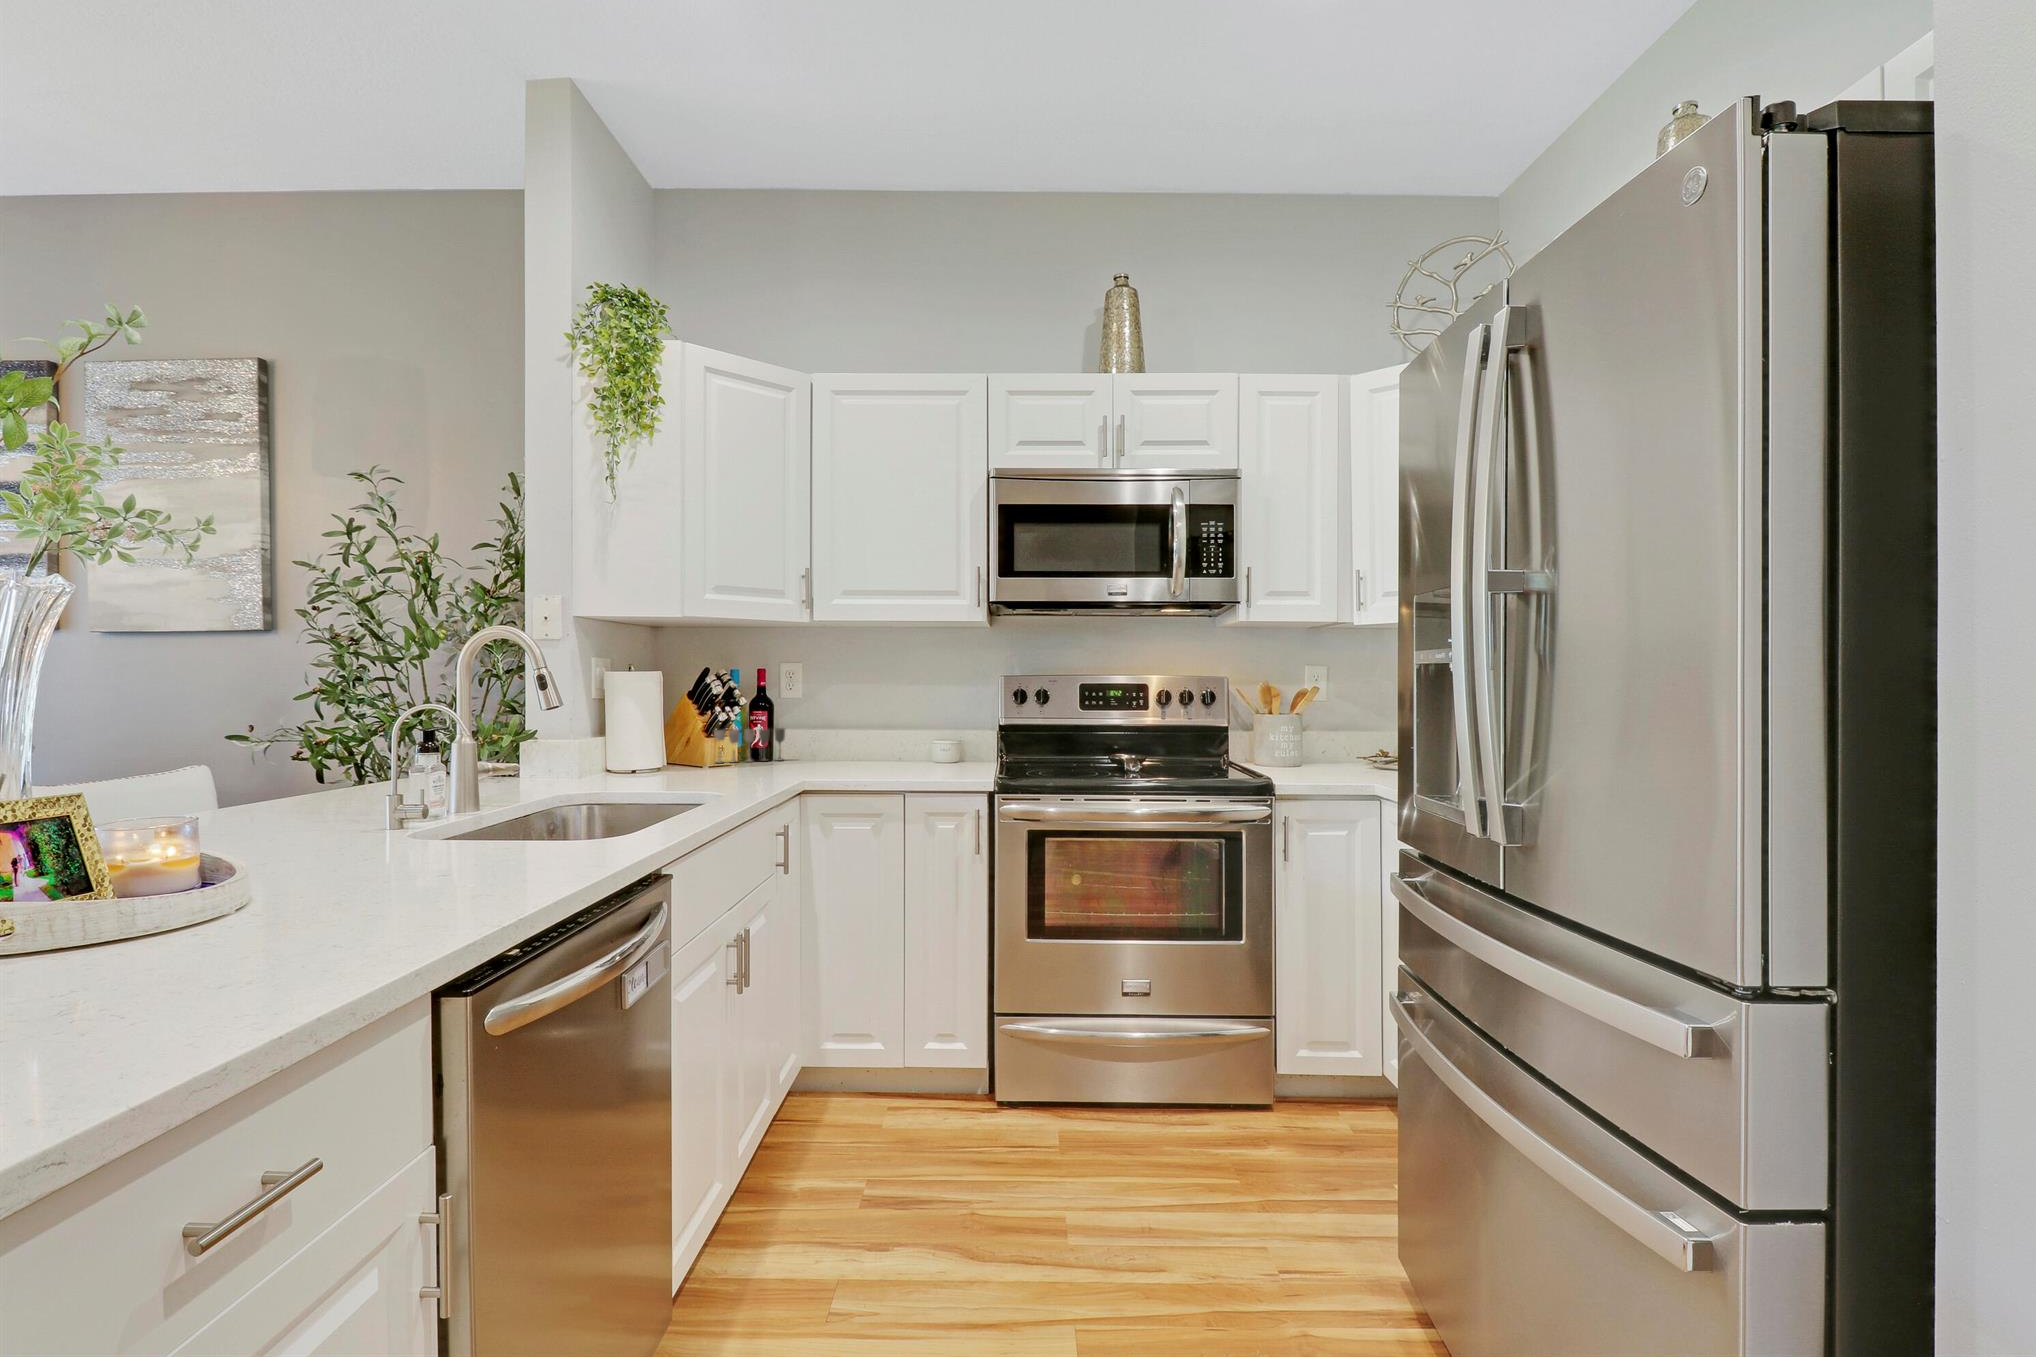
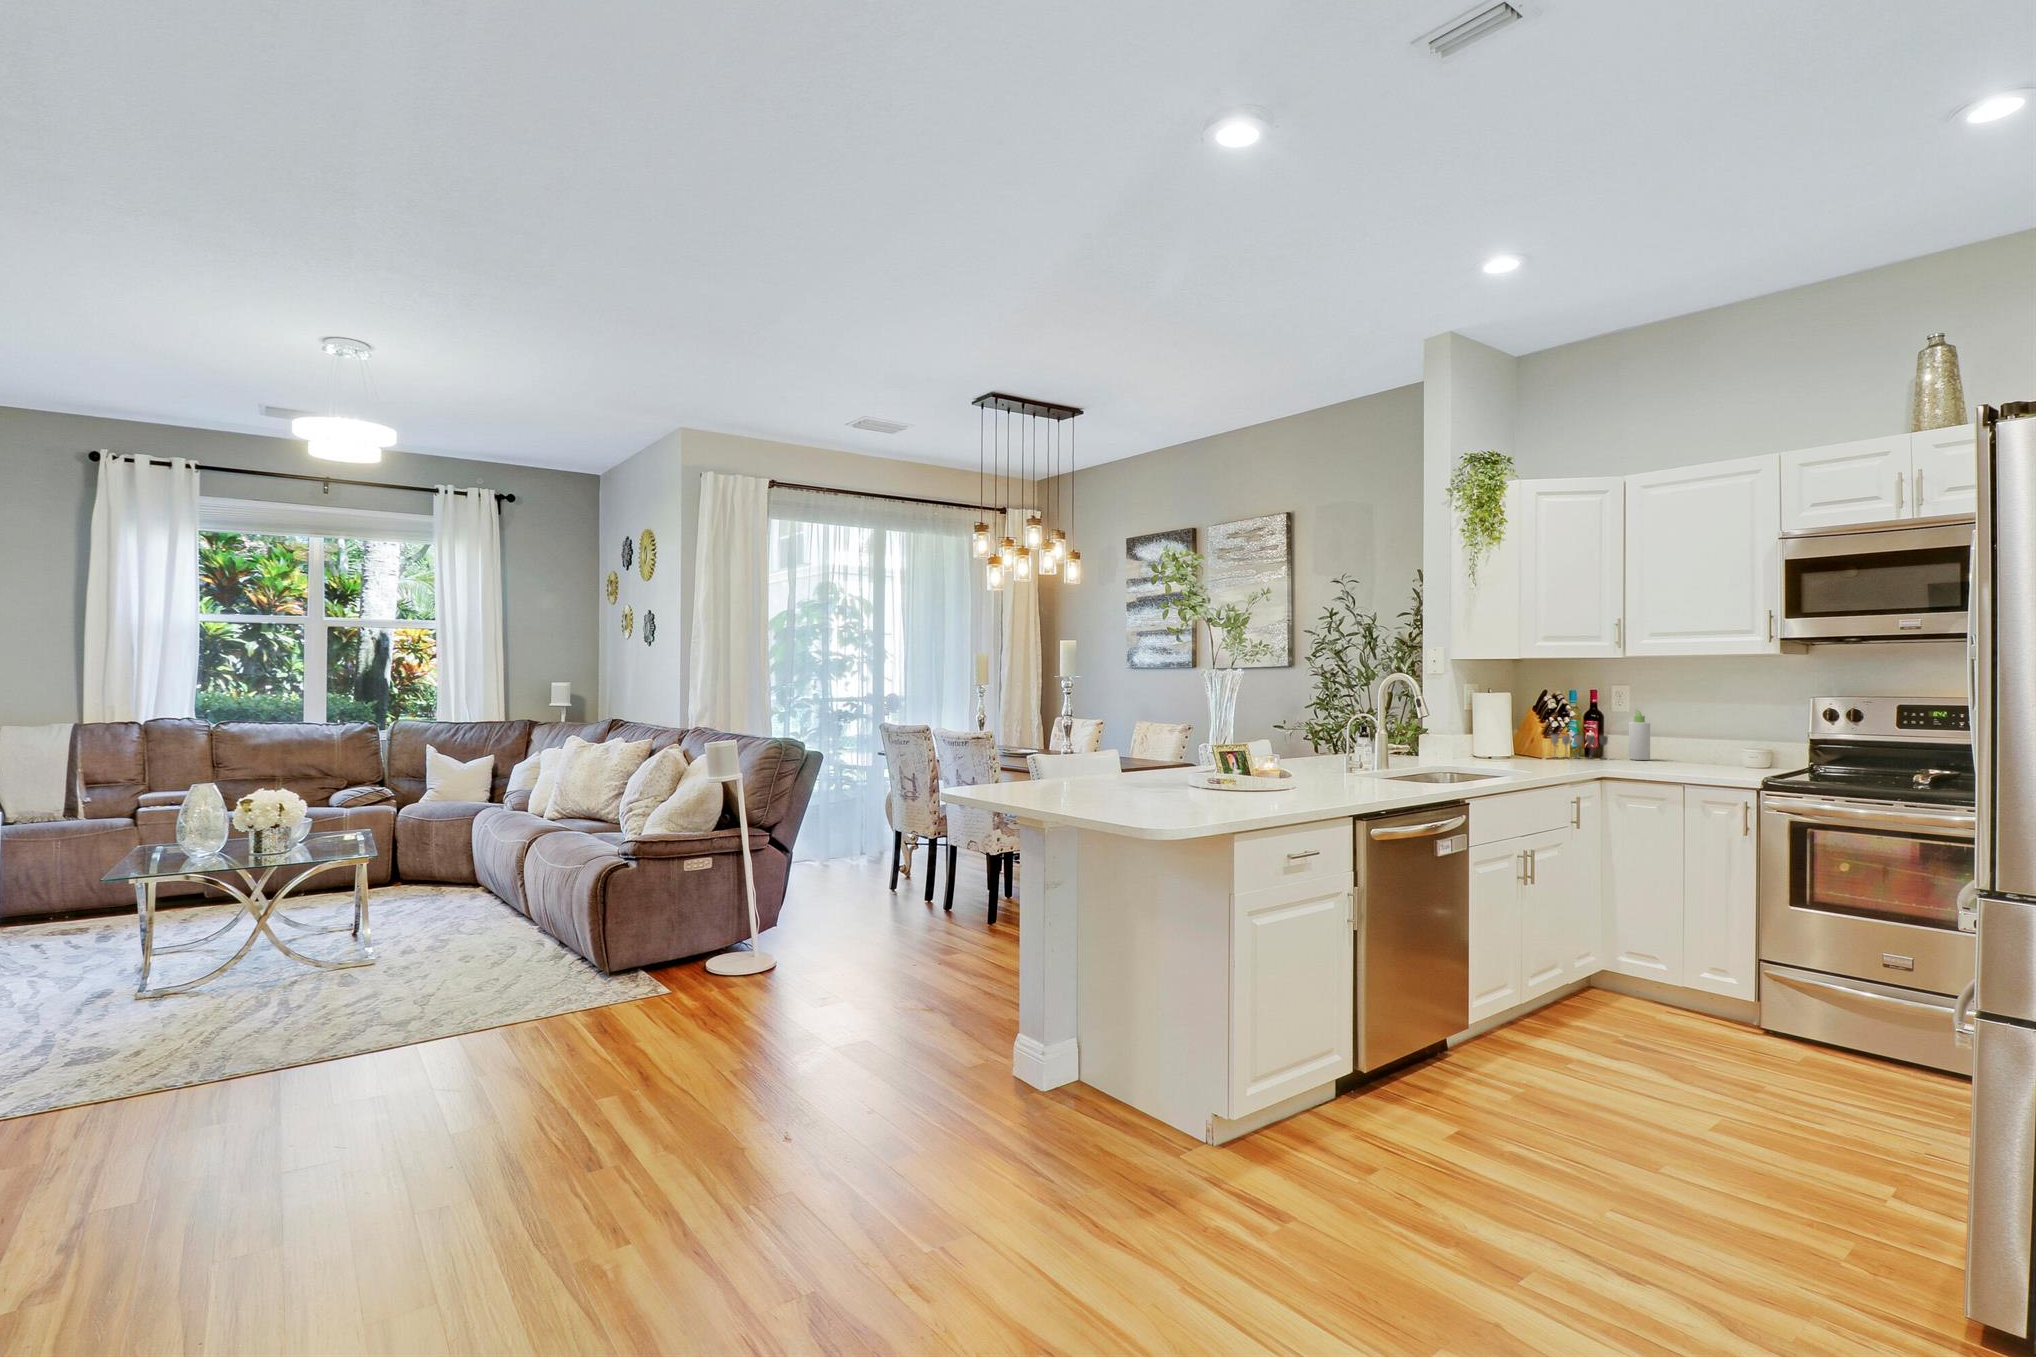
bottle: none [808,689,833,759] -> present [1629,710,1650,760]

